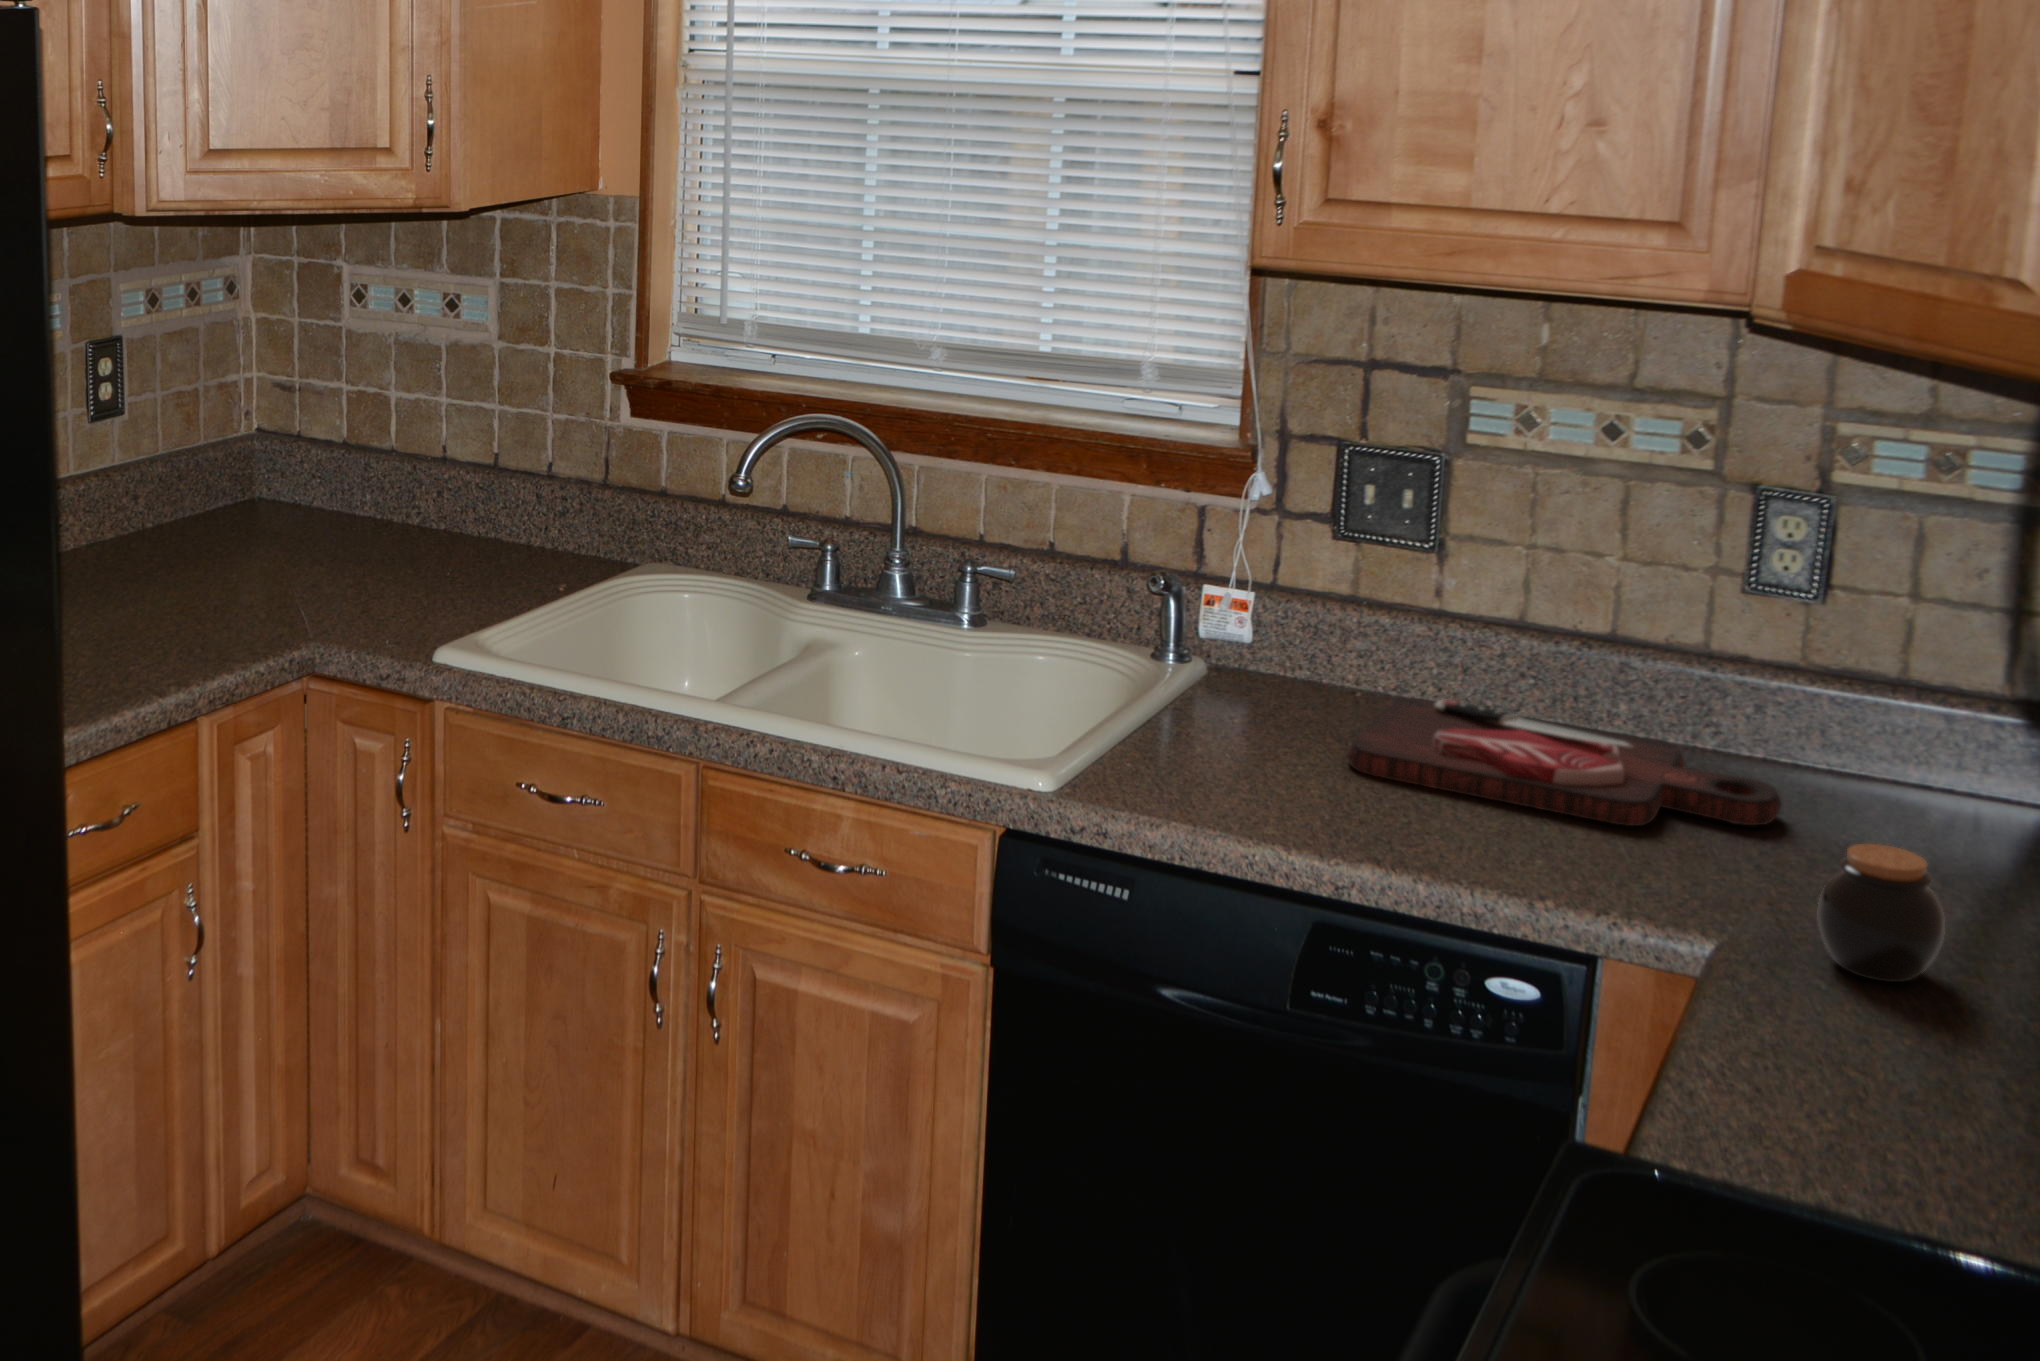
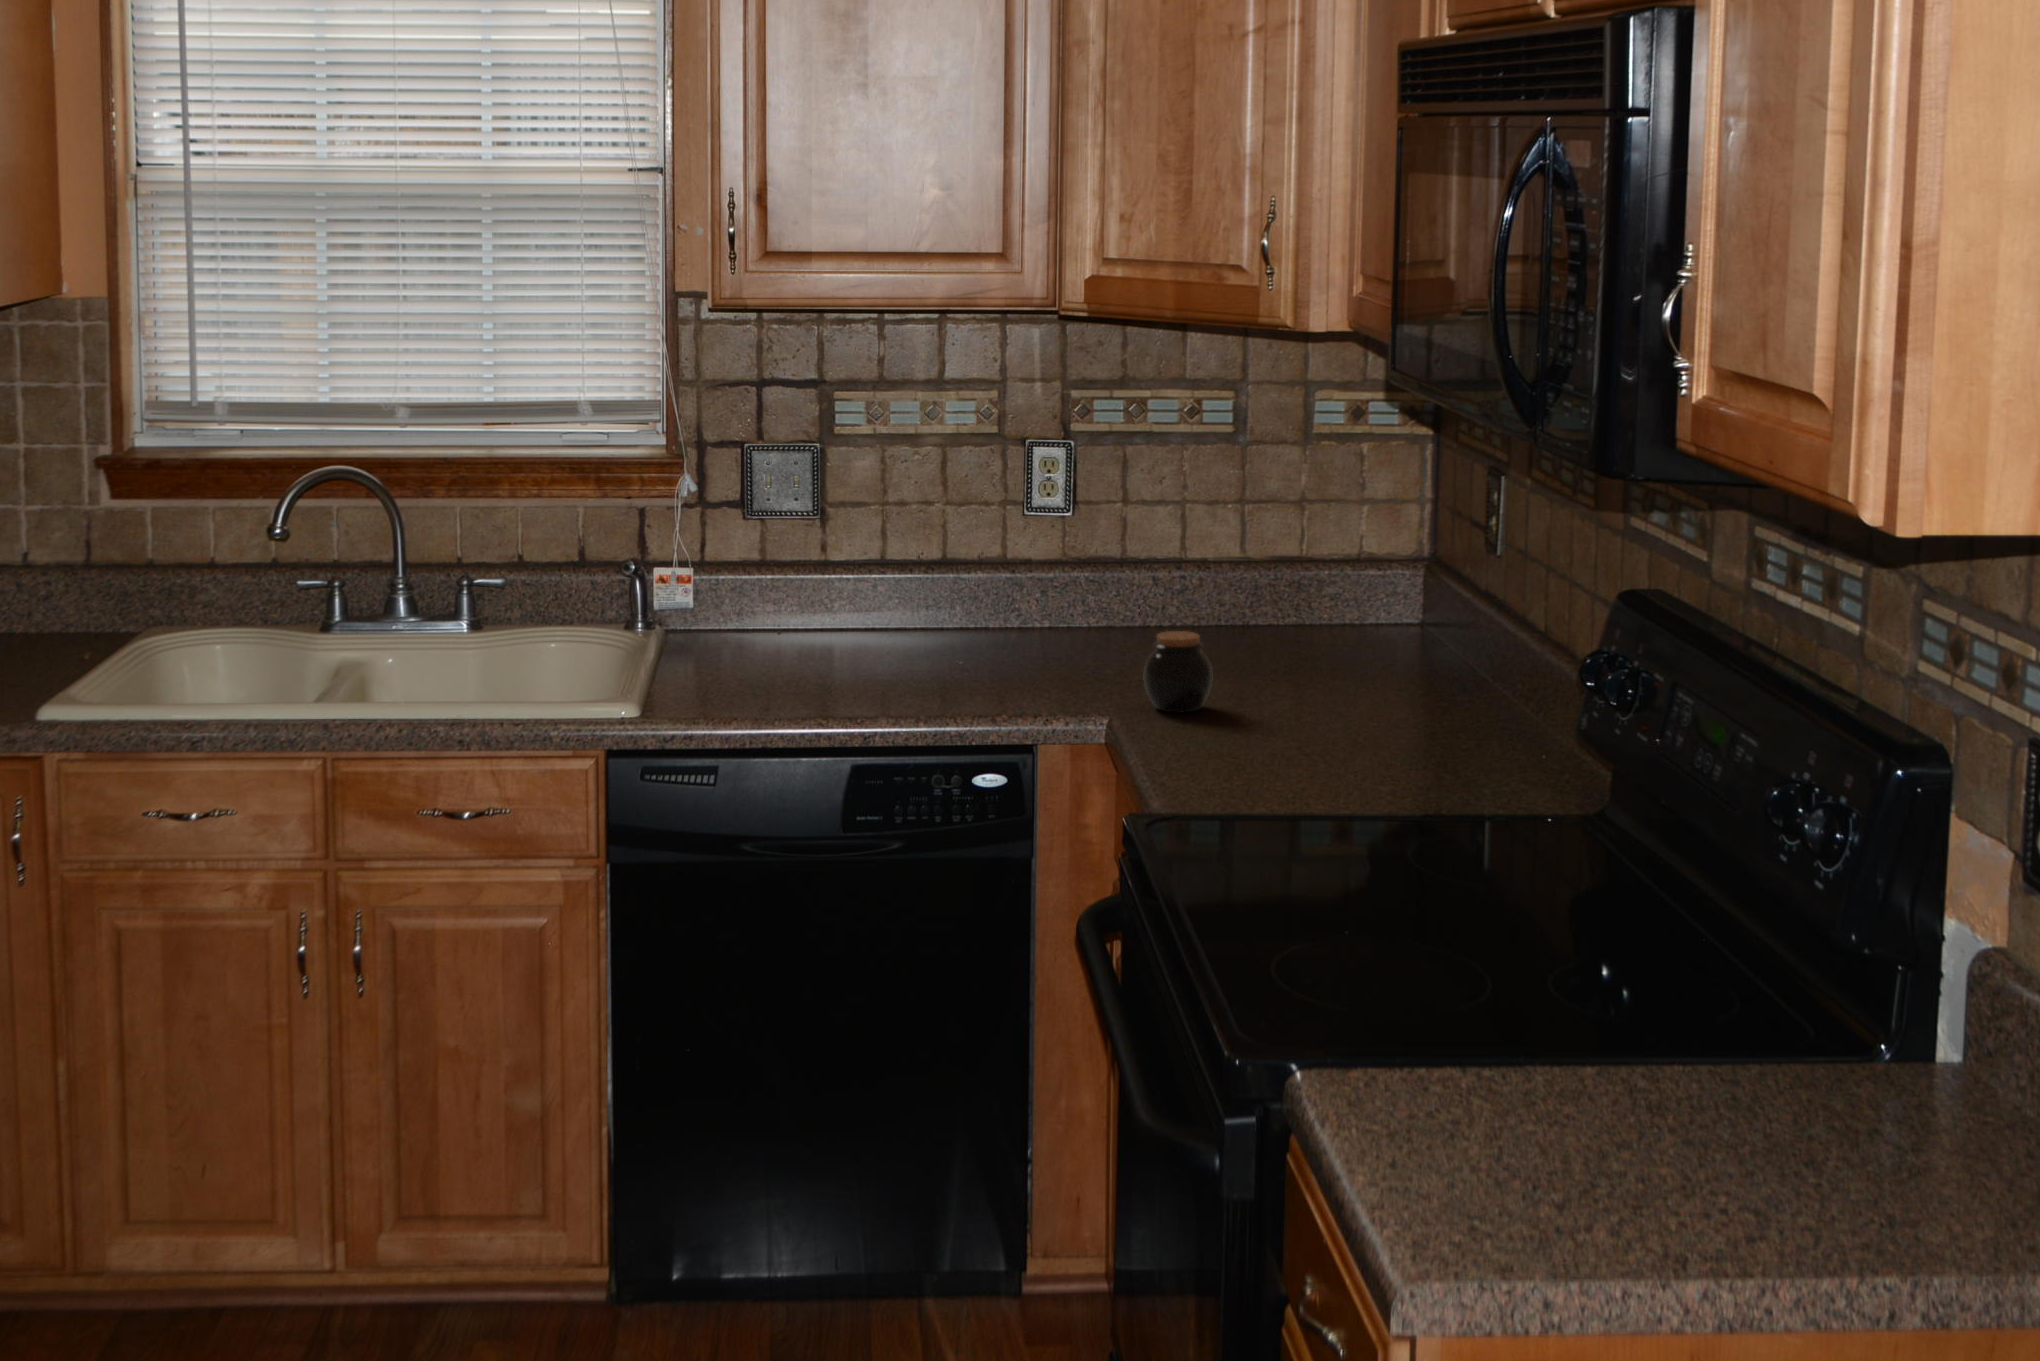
cutting board: present [1348,698,1782,826] -> none [809,619,1082,671]

